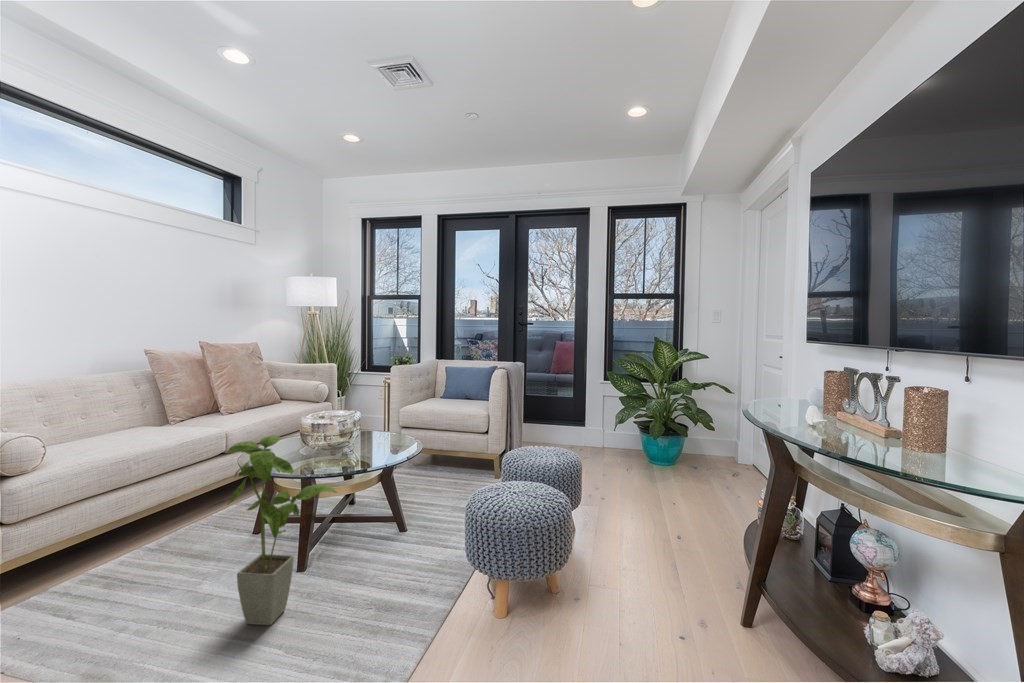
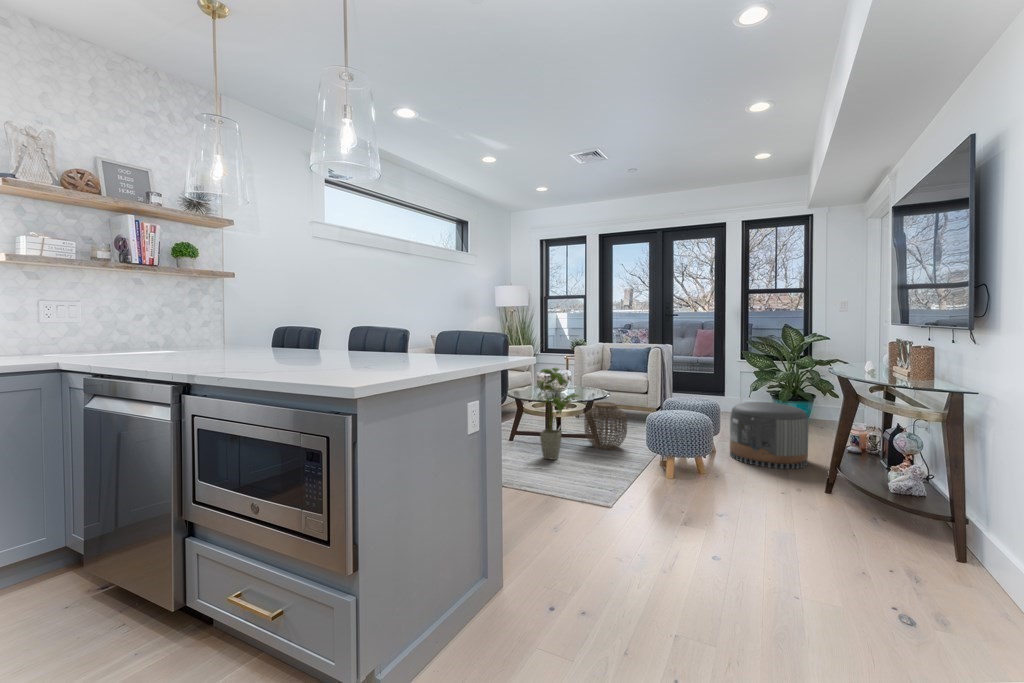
pouf: none [596,465,712,592] -> present [730,402,808,469]
woven basket: none [360,475,436,566] -> present [584,402,627,450]

